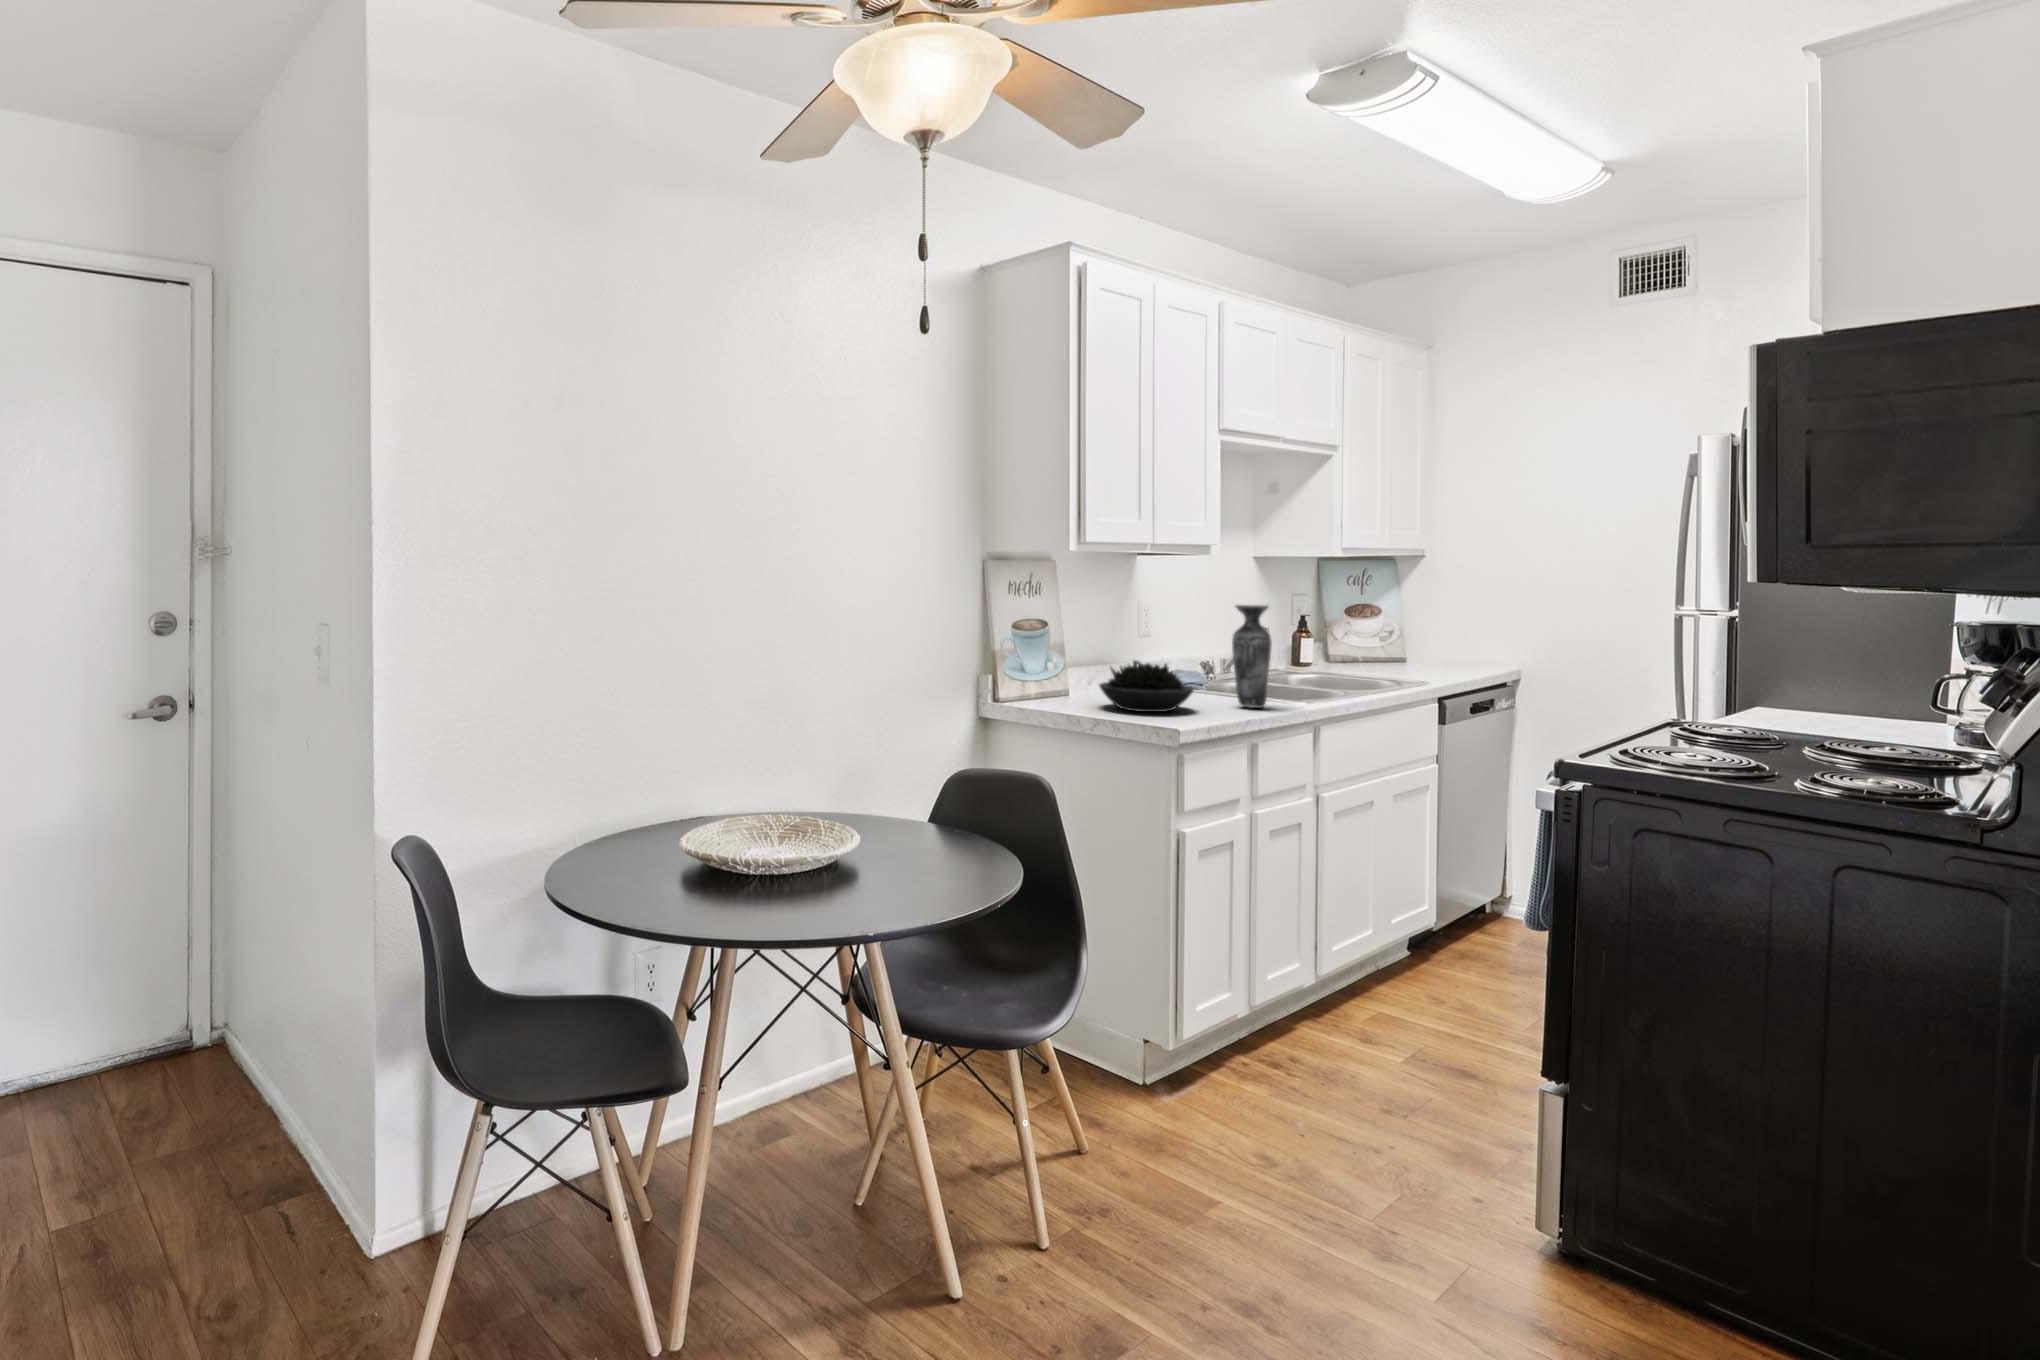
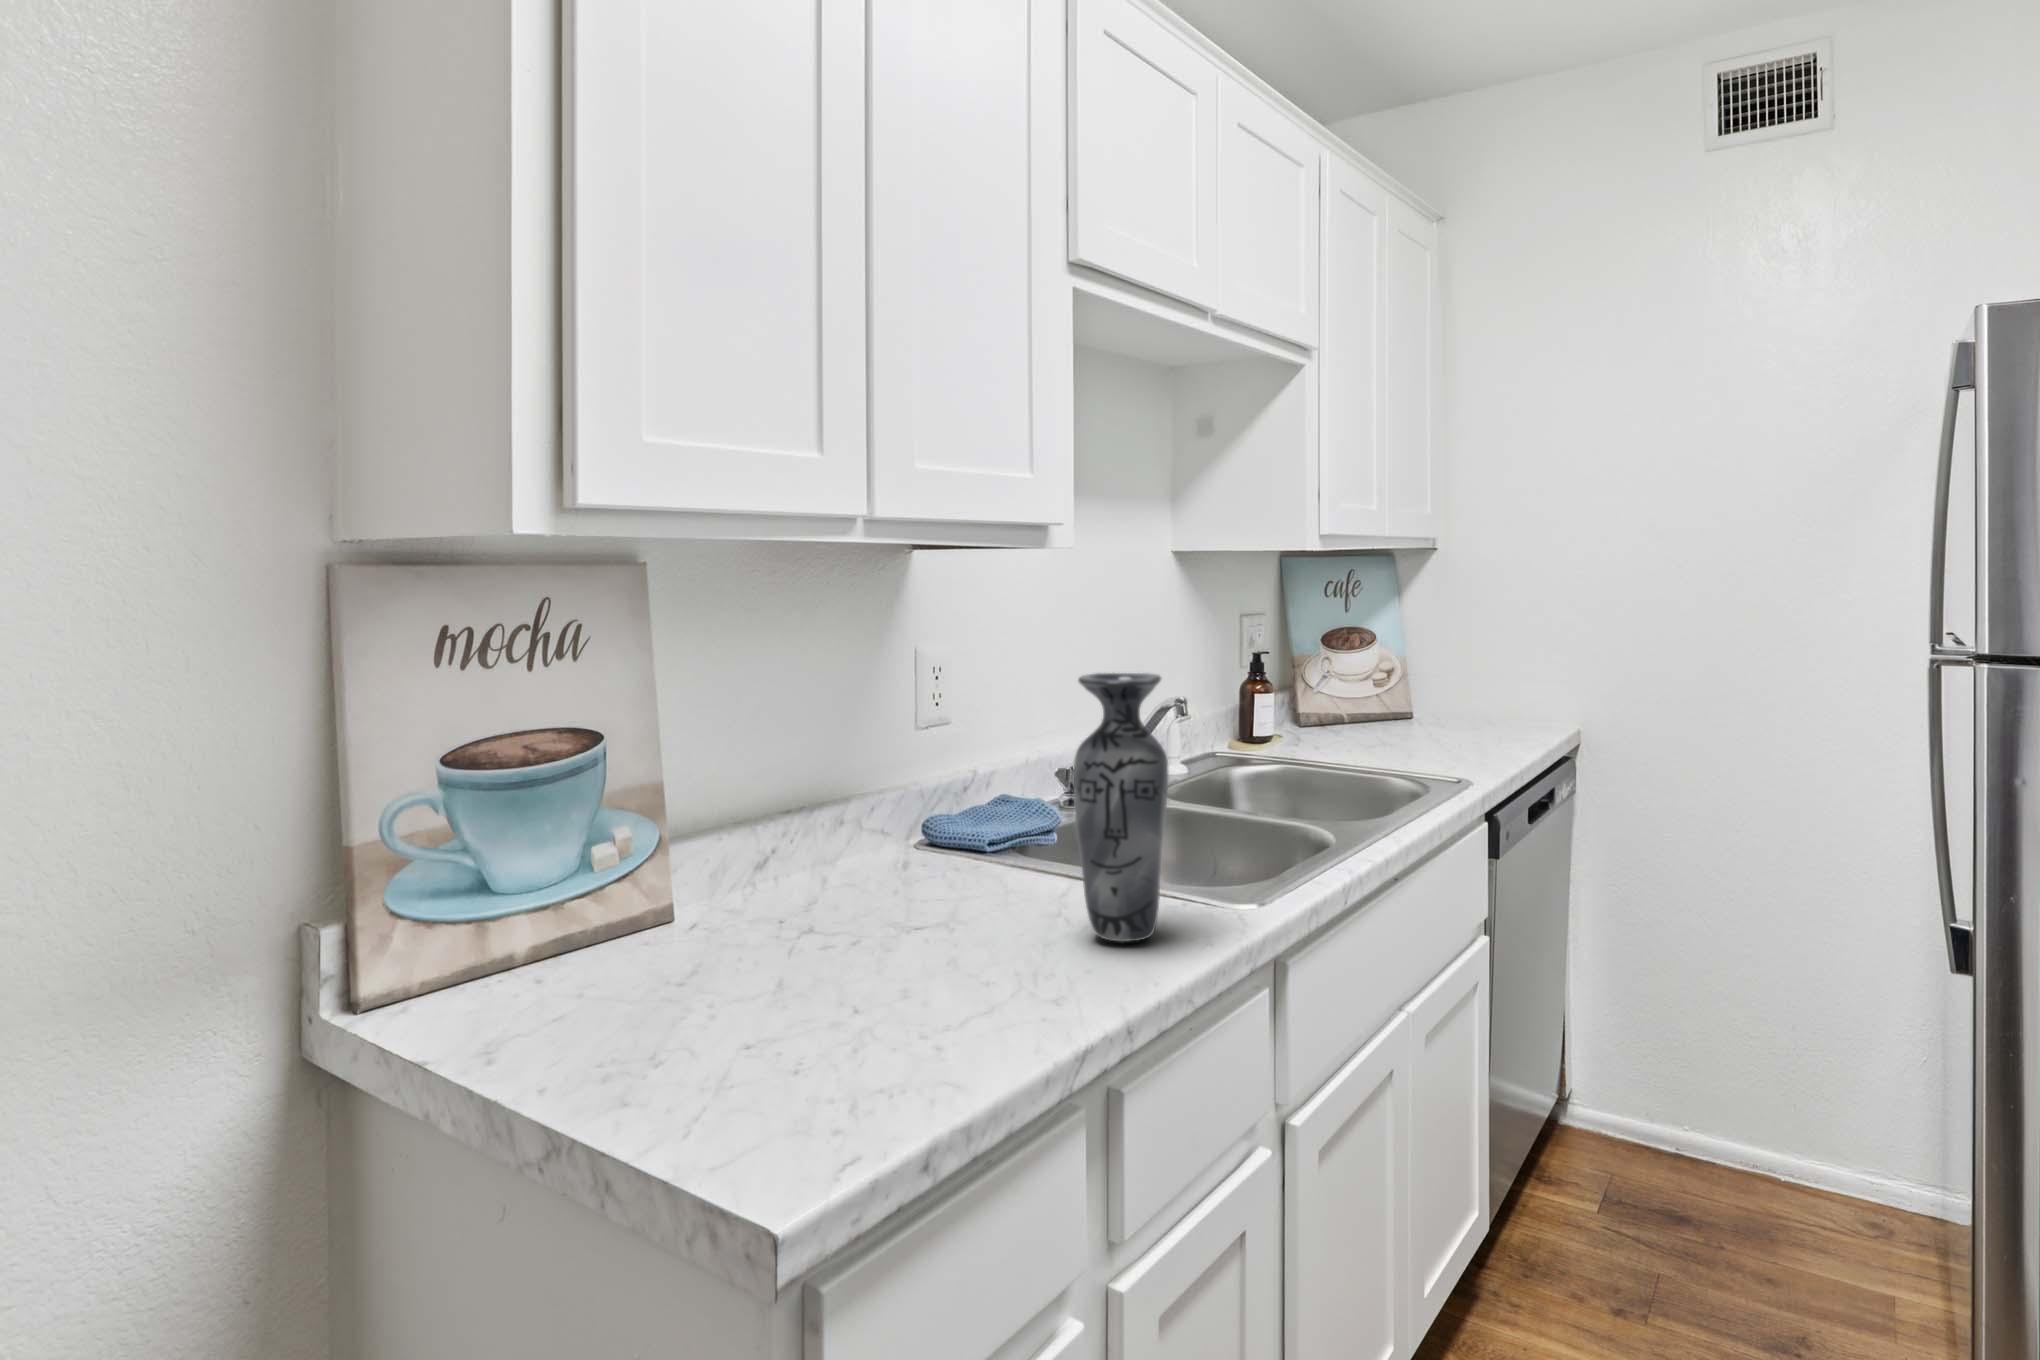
succulent plant: present [1099,660,1194,712] -> none [680,845,959,1014]

